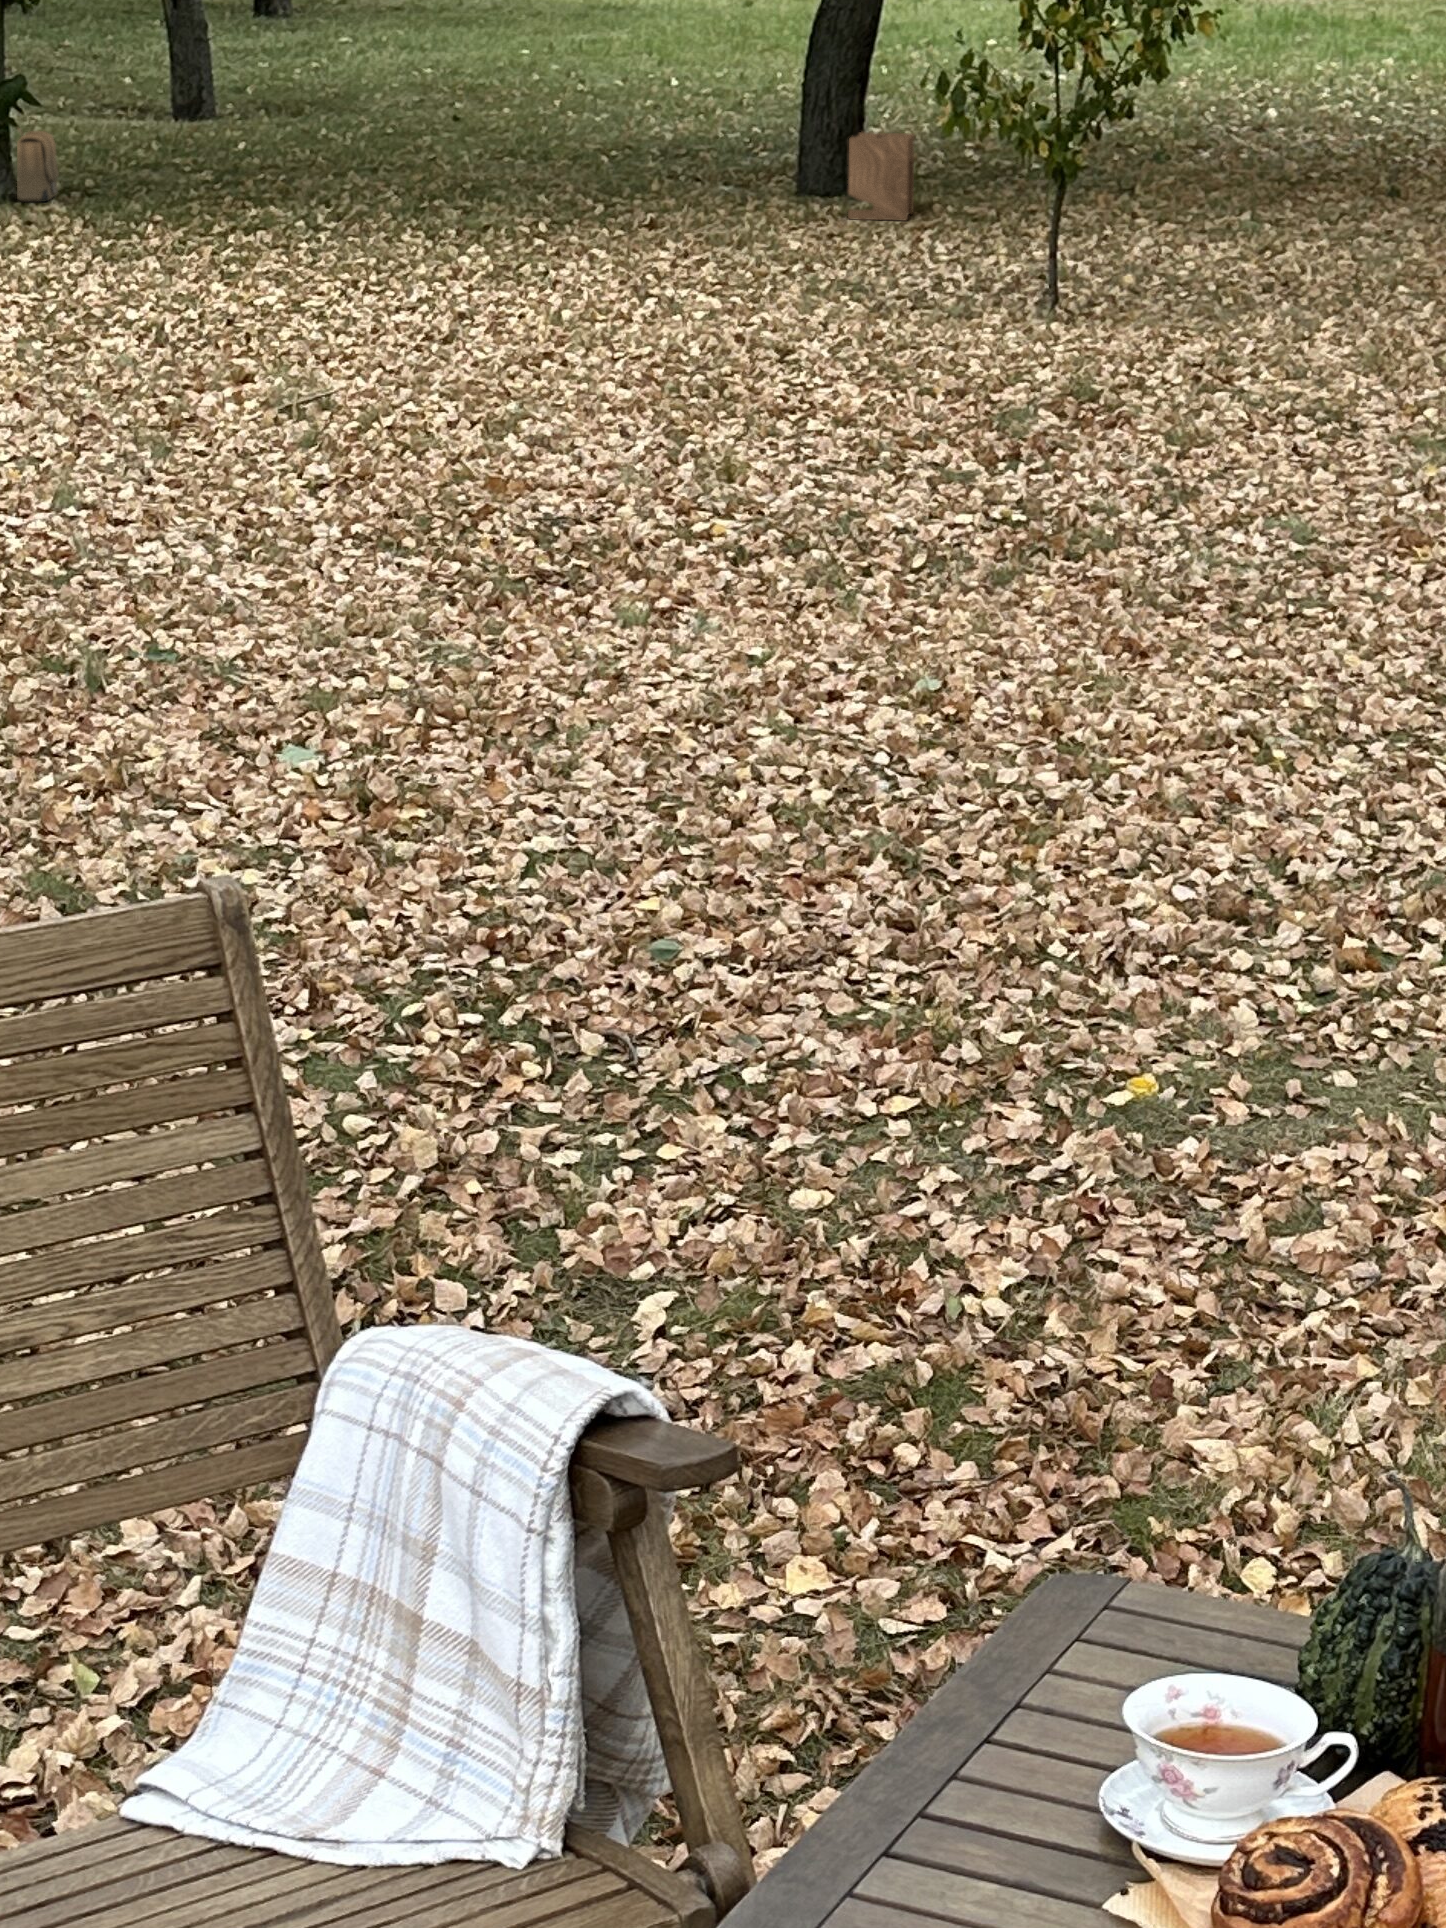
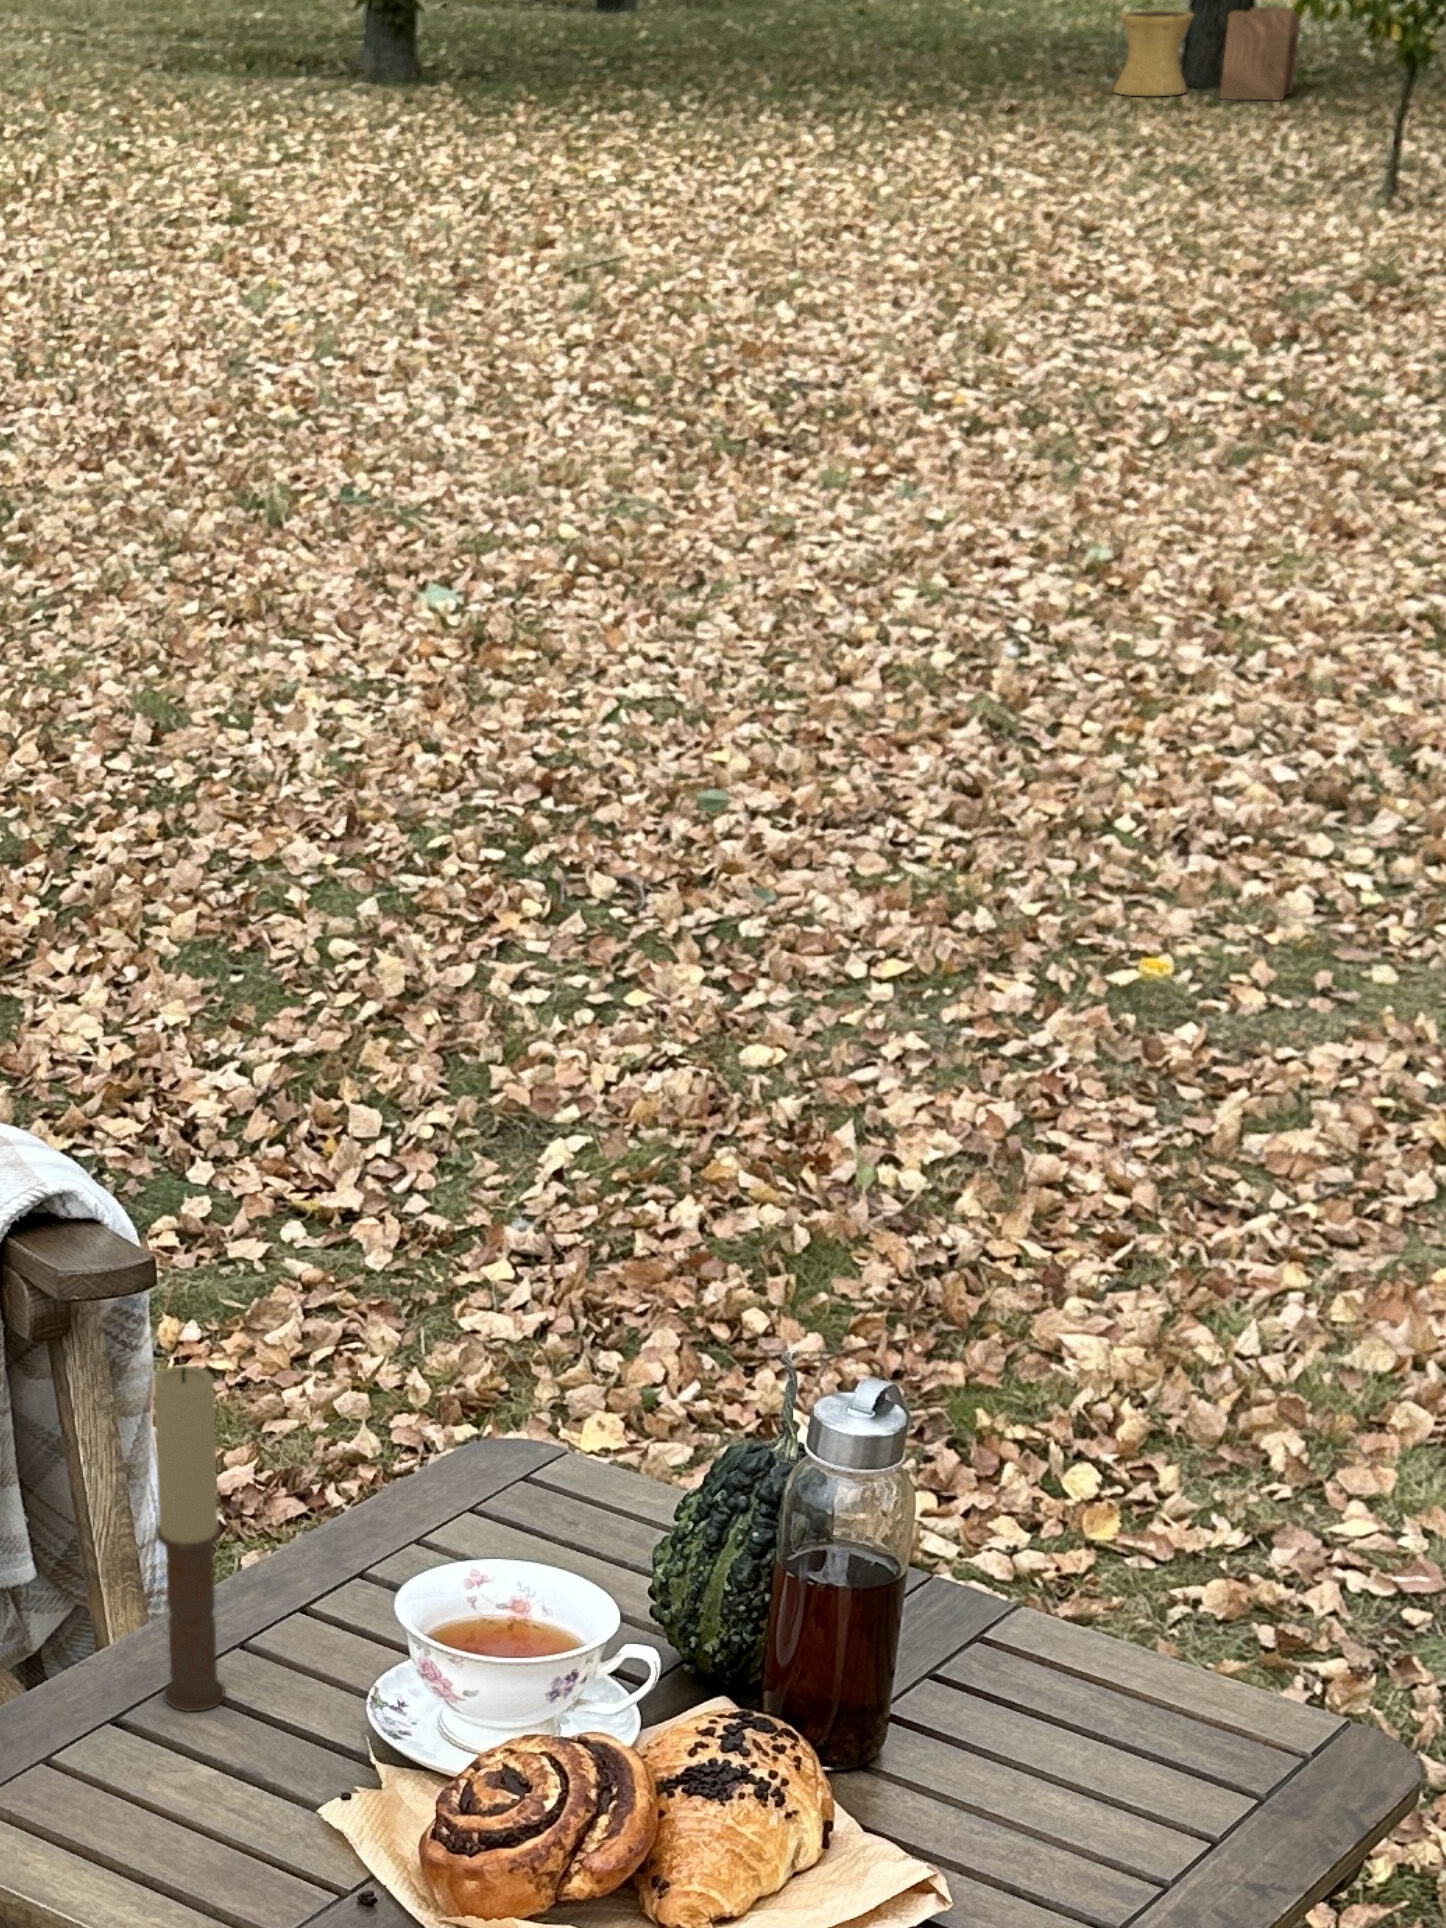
backpack: present [17,129,59,202] -> none [397,7,440,81]
side table: none [745,135,815,216] -> present [1113,10,1194,96]
candle: none [902,1560,963,1872] -> present [154,1366,225,1712]

